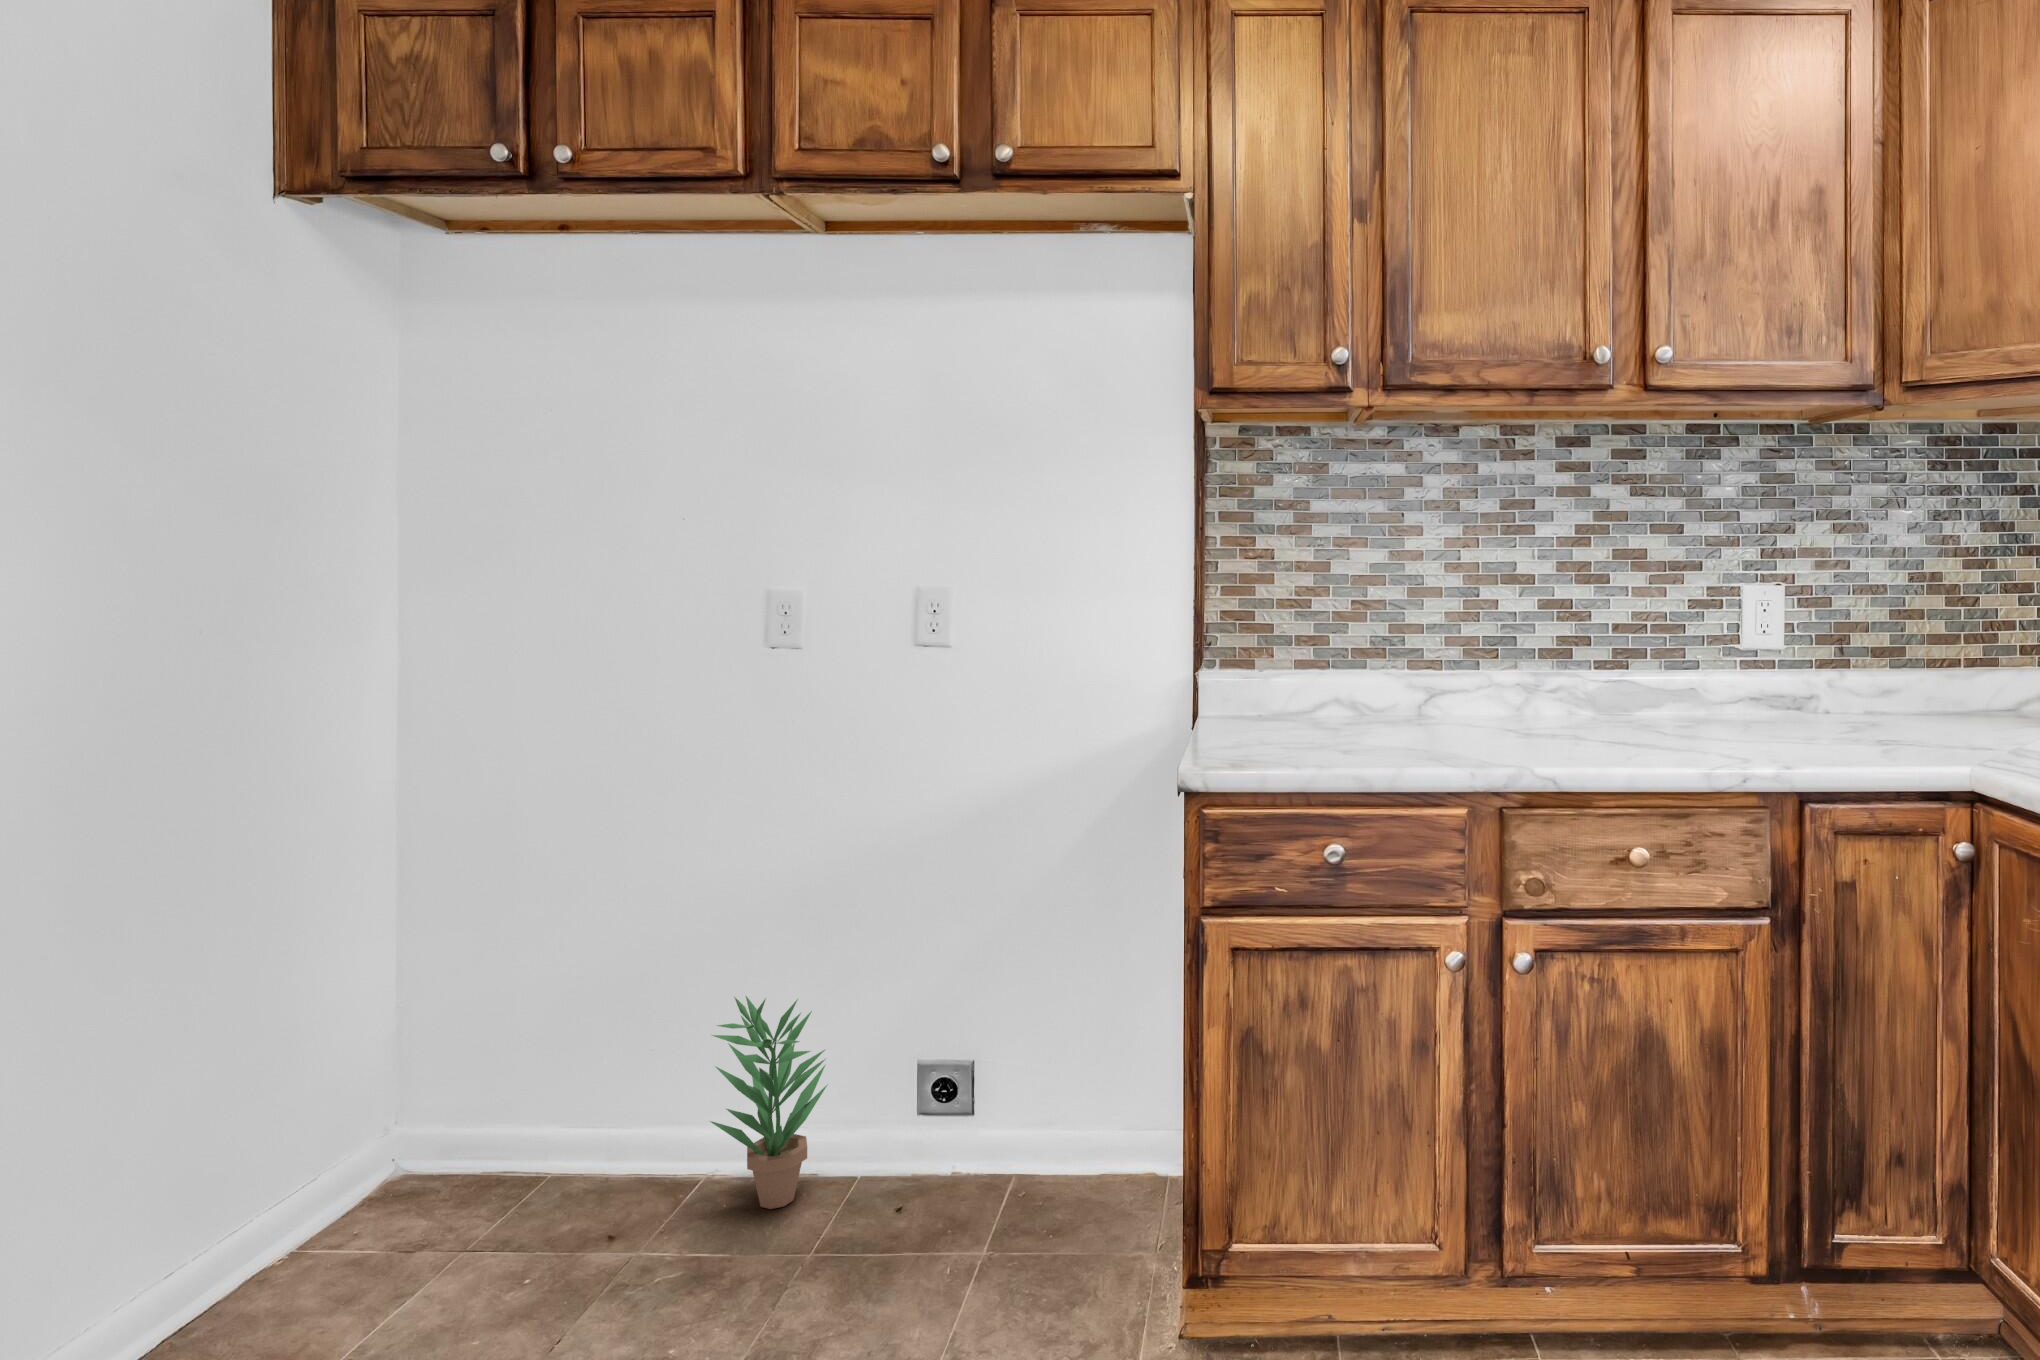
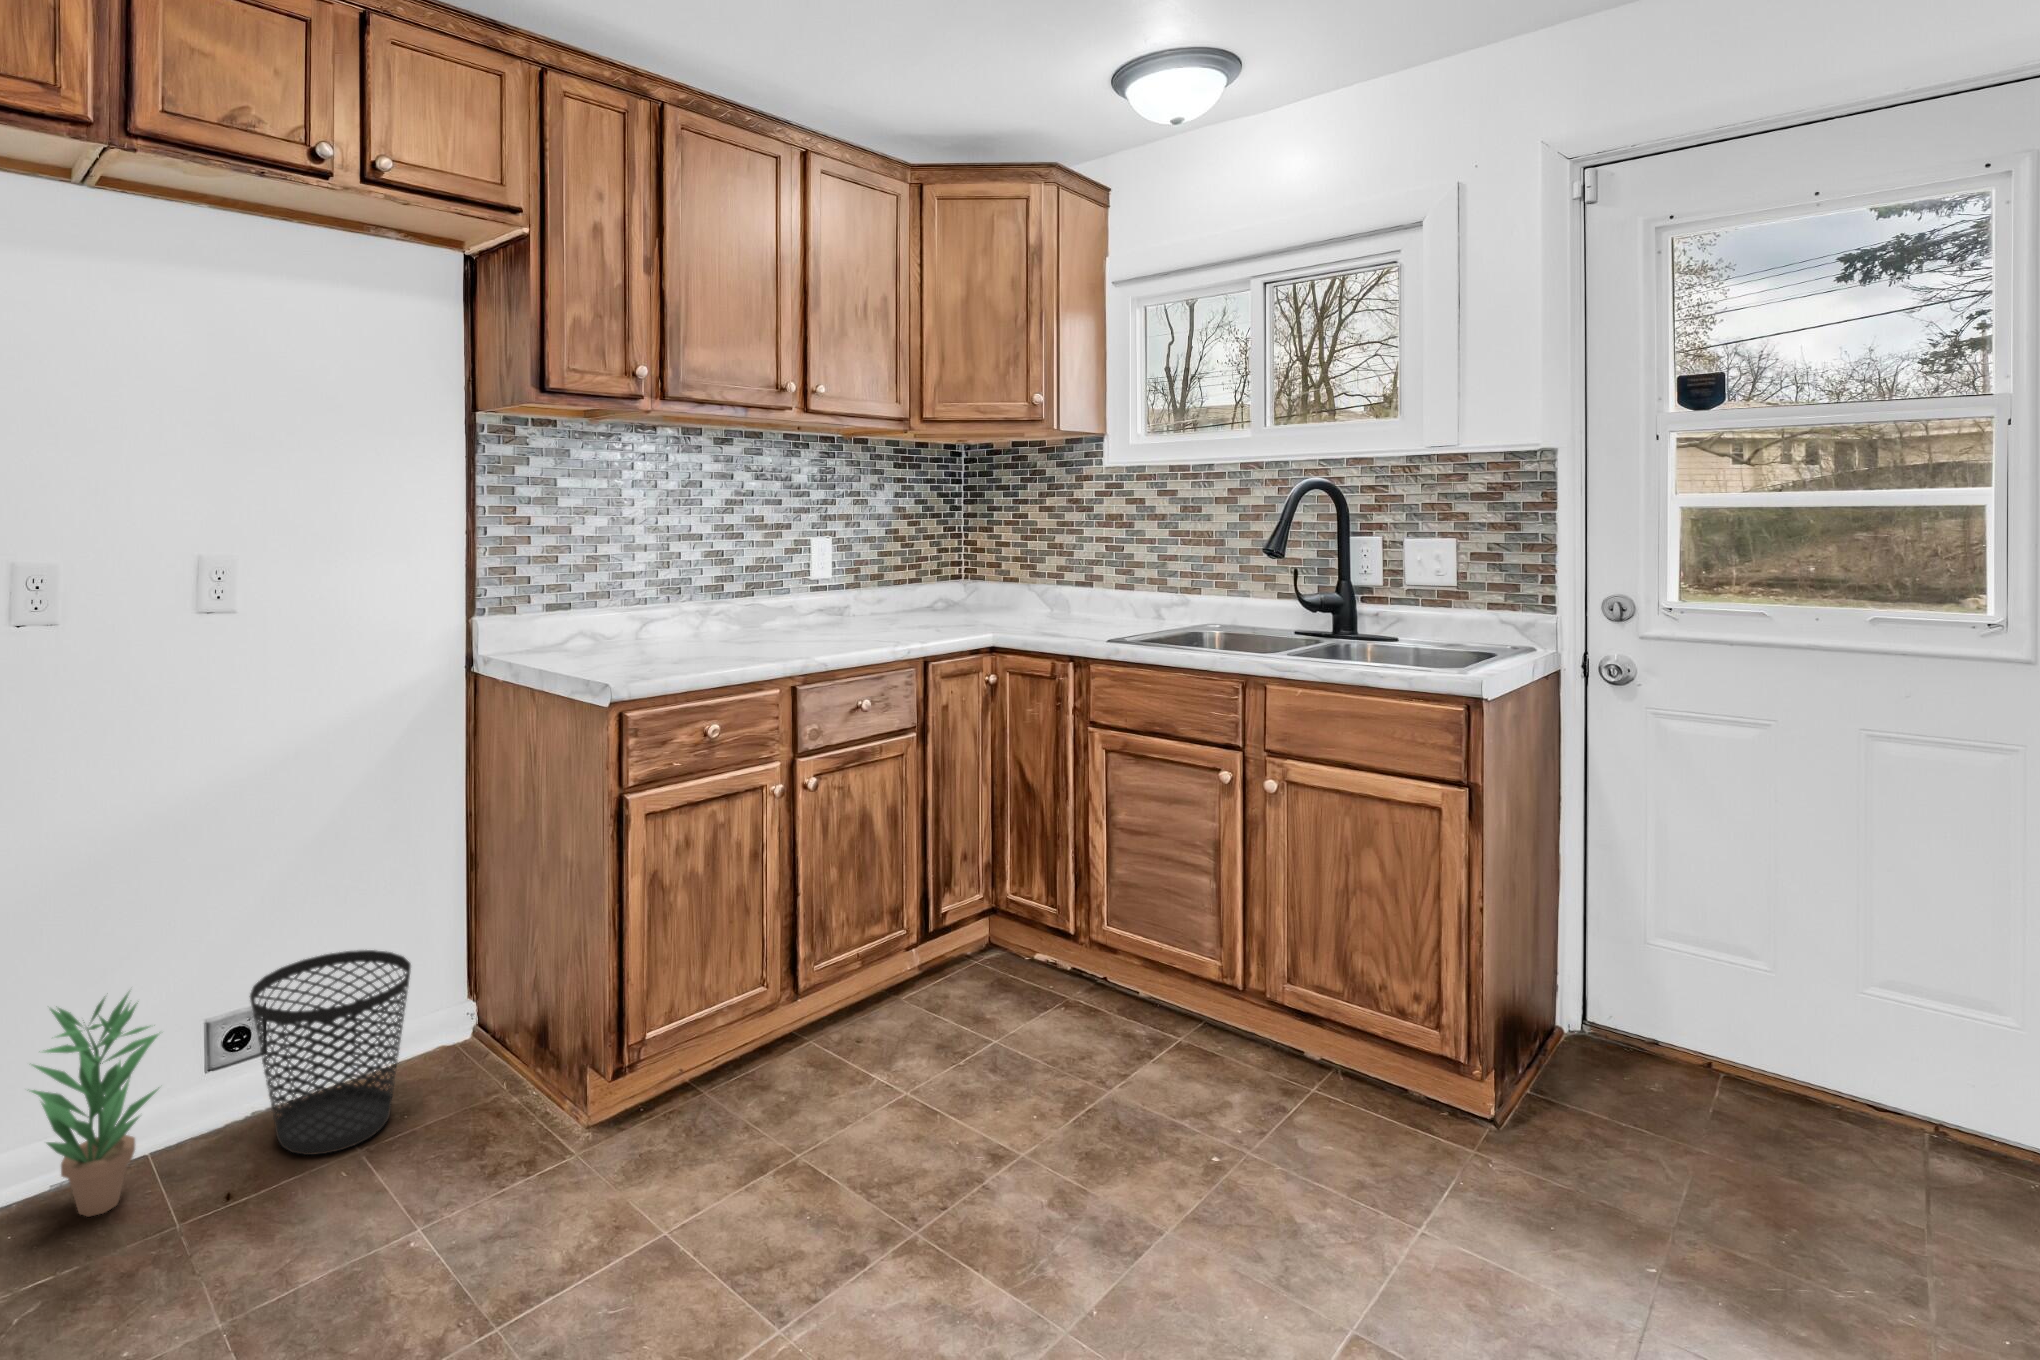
wastebasket: none [896,1019,1059,1242] -> present [250,950,411,1155]

